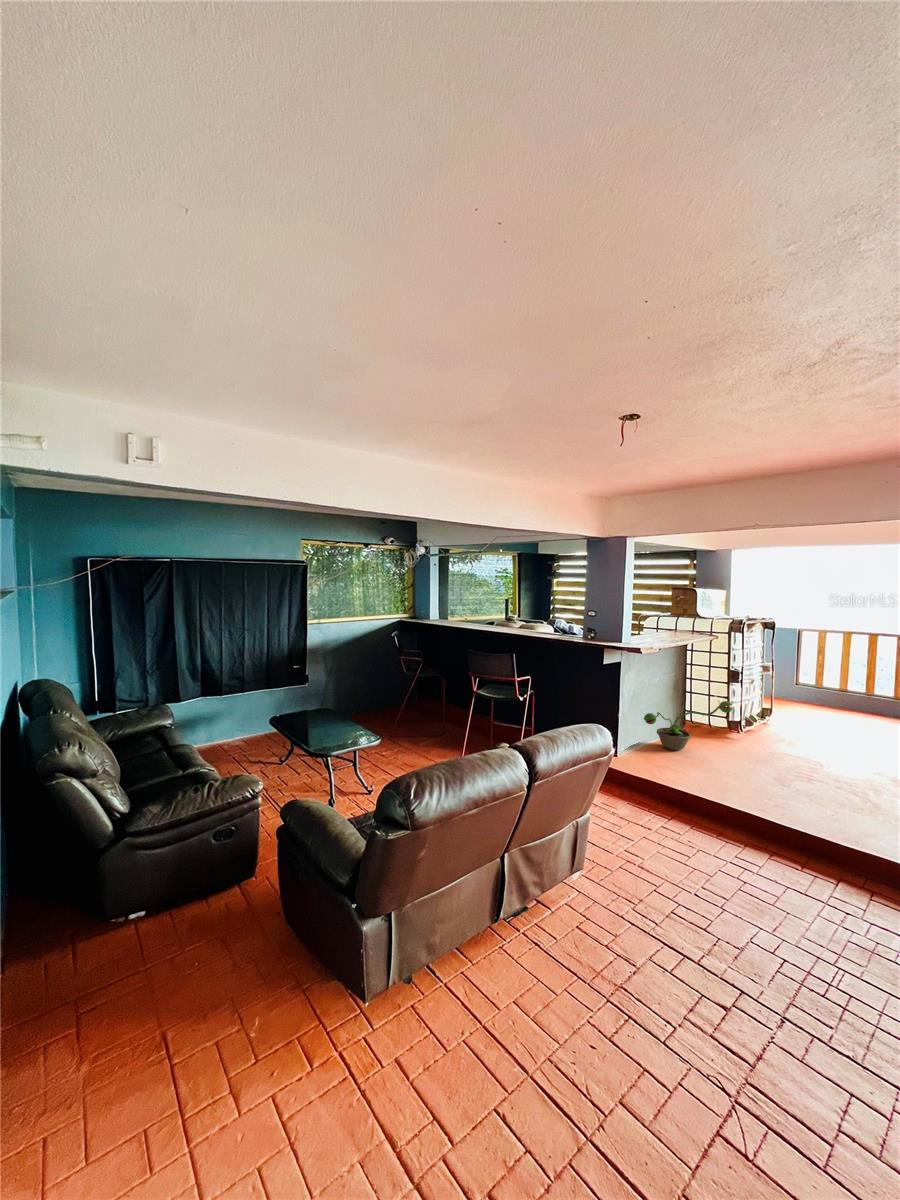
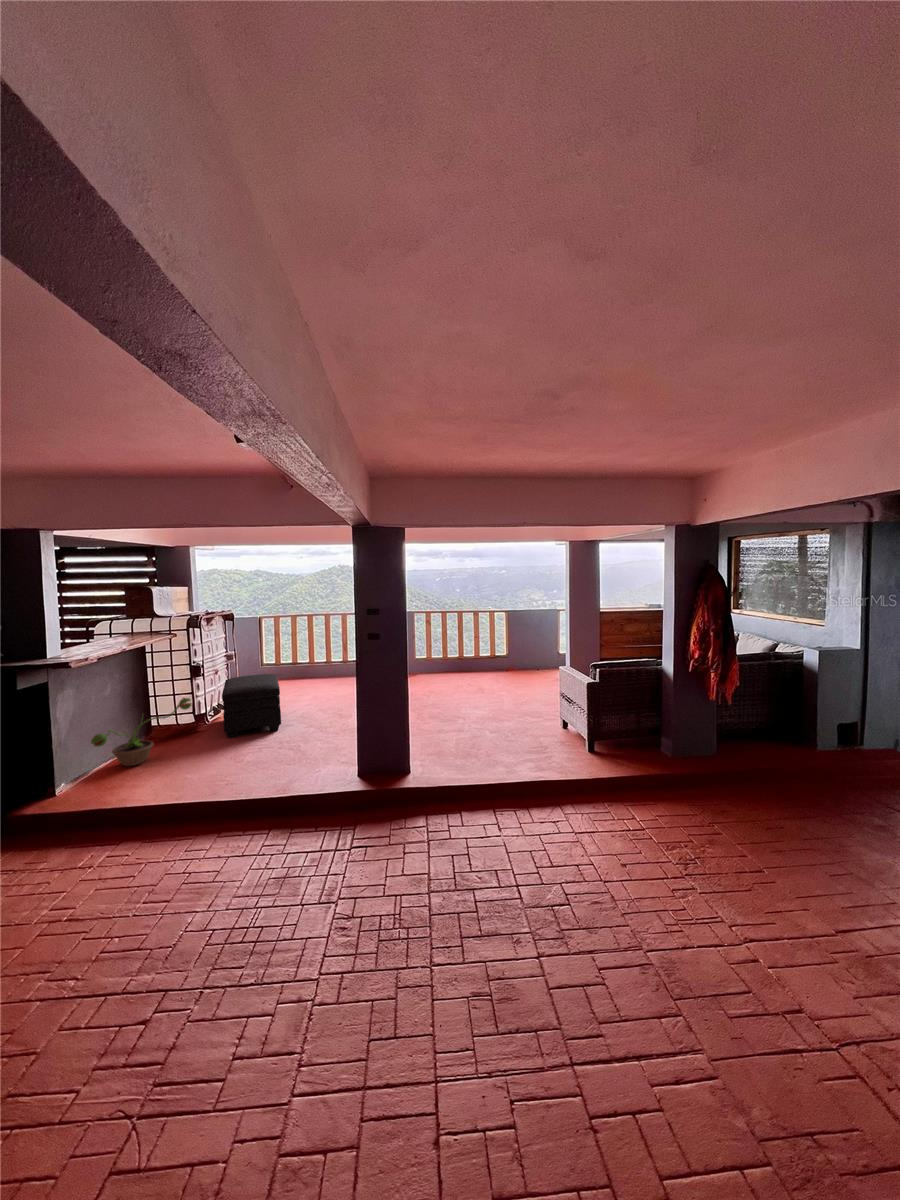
ottoman: none [760,692,835,766] -> present [222,674,281,738]

